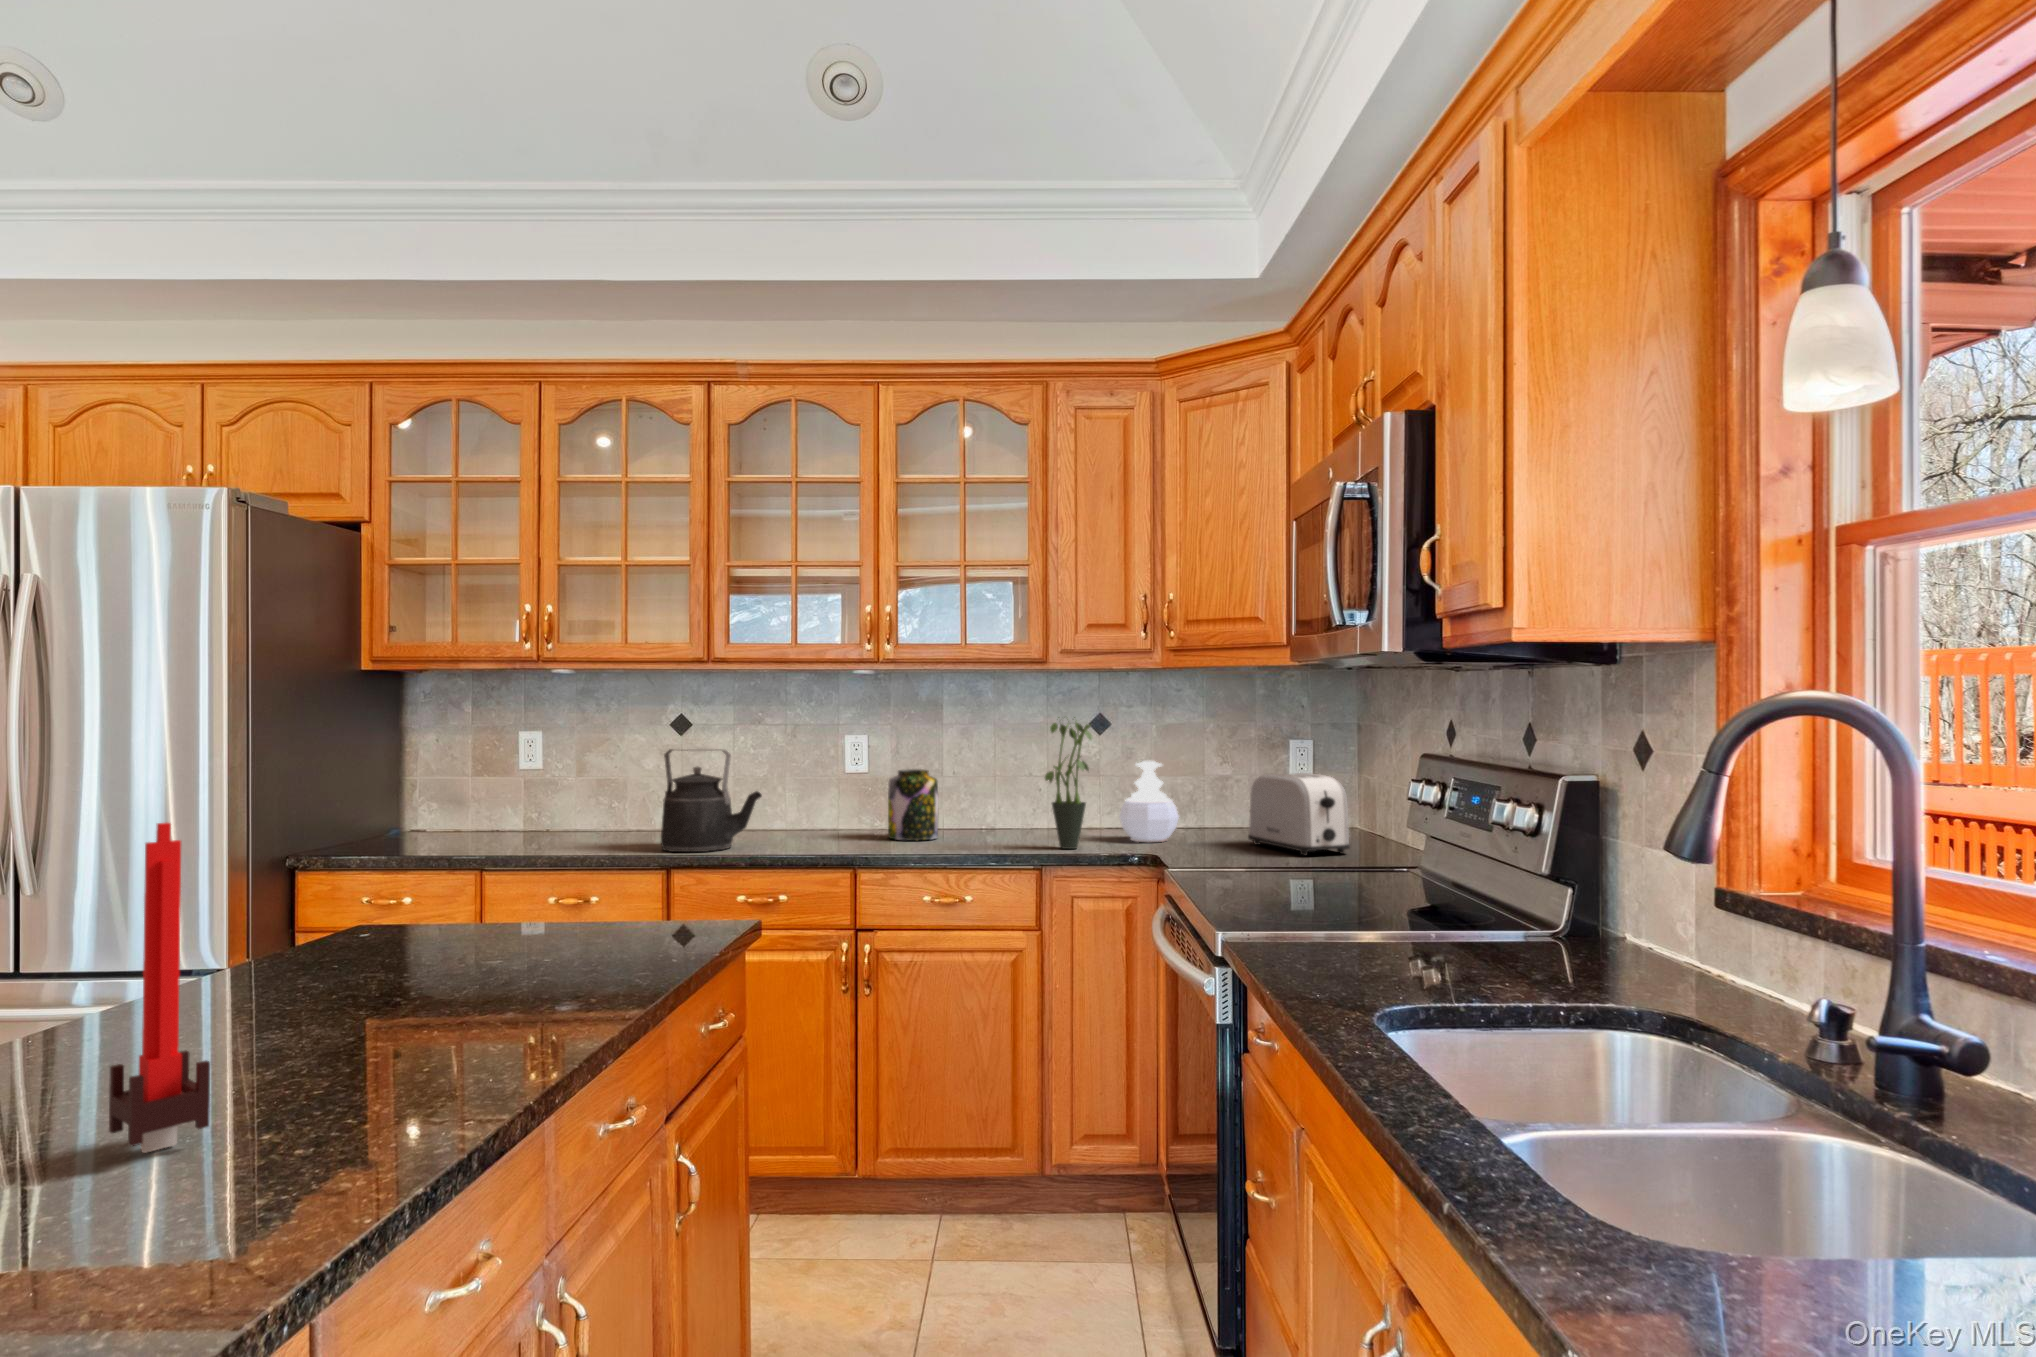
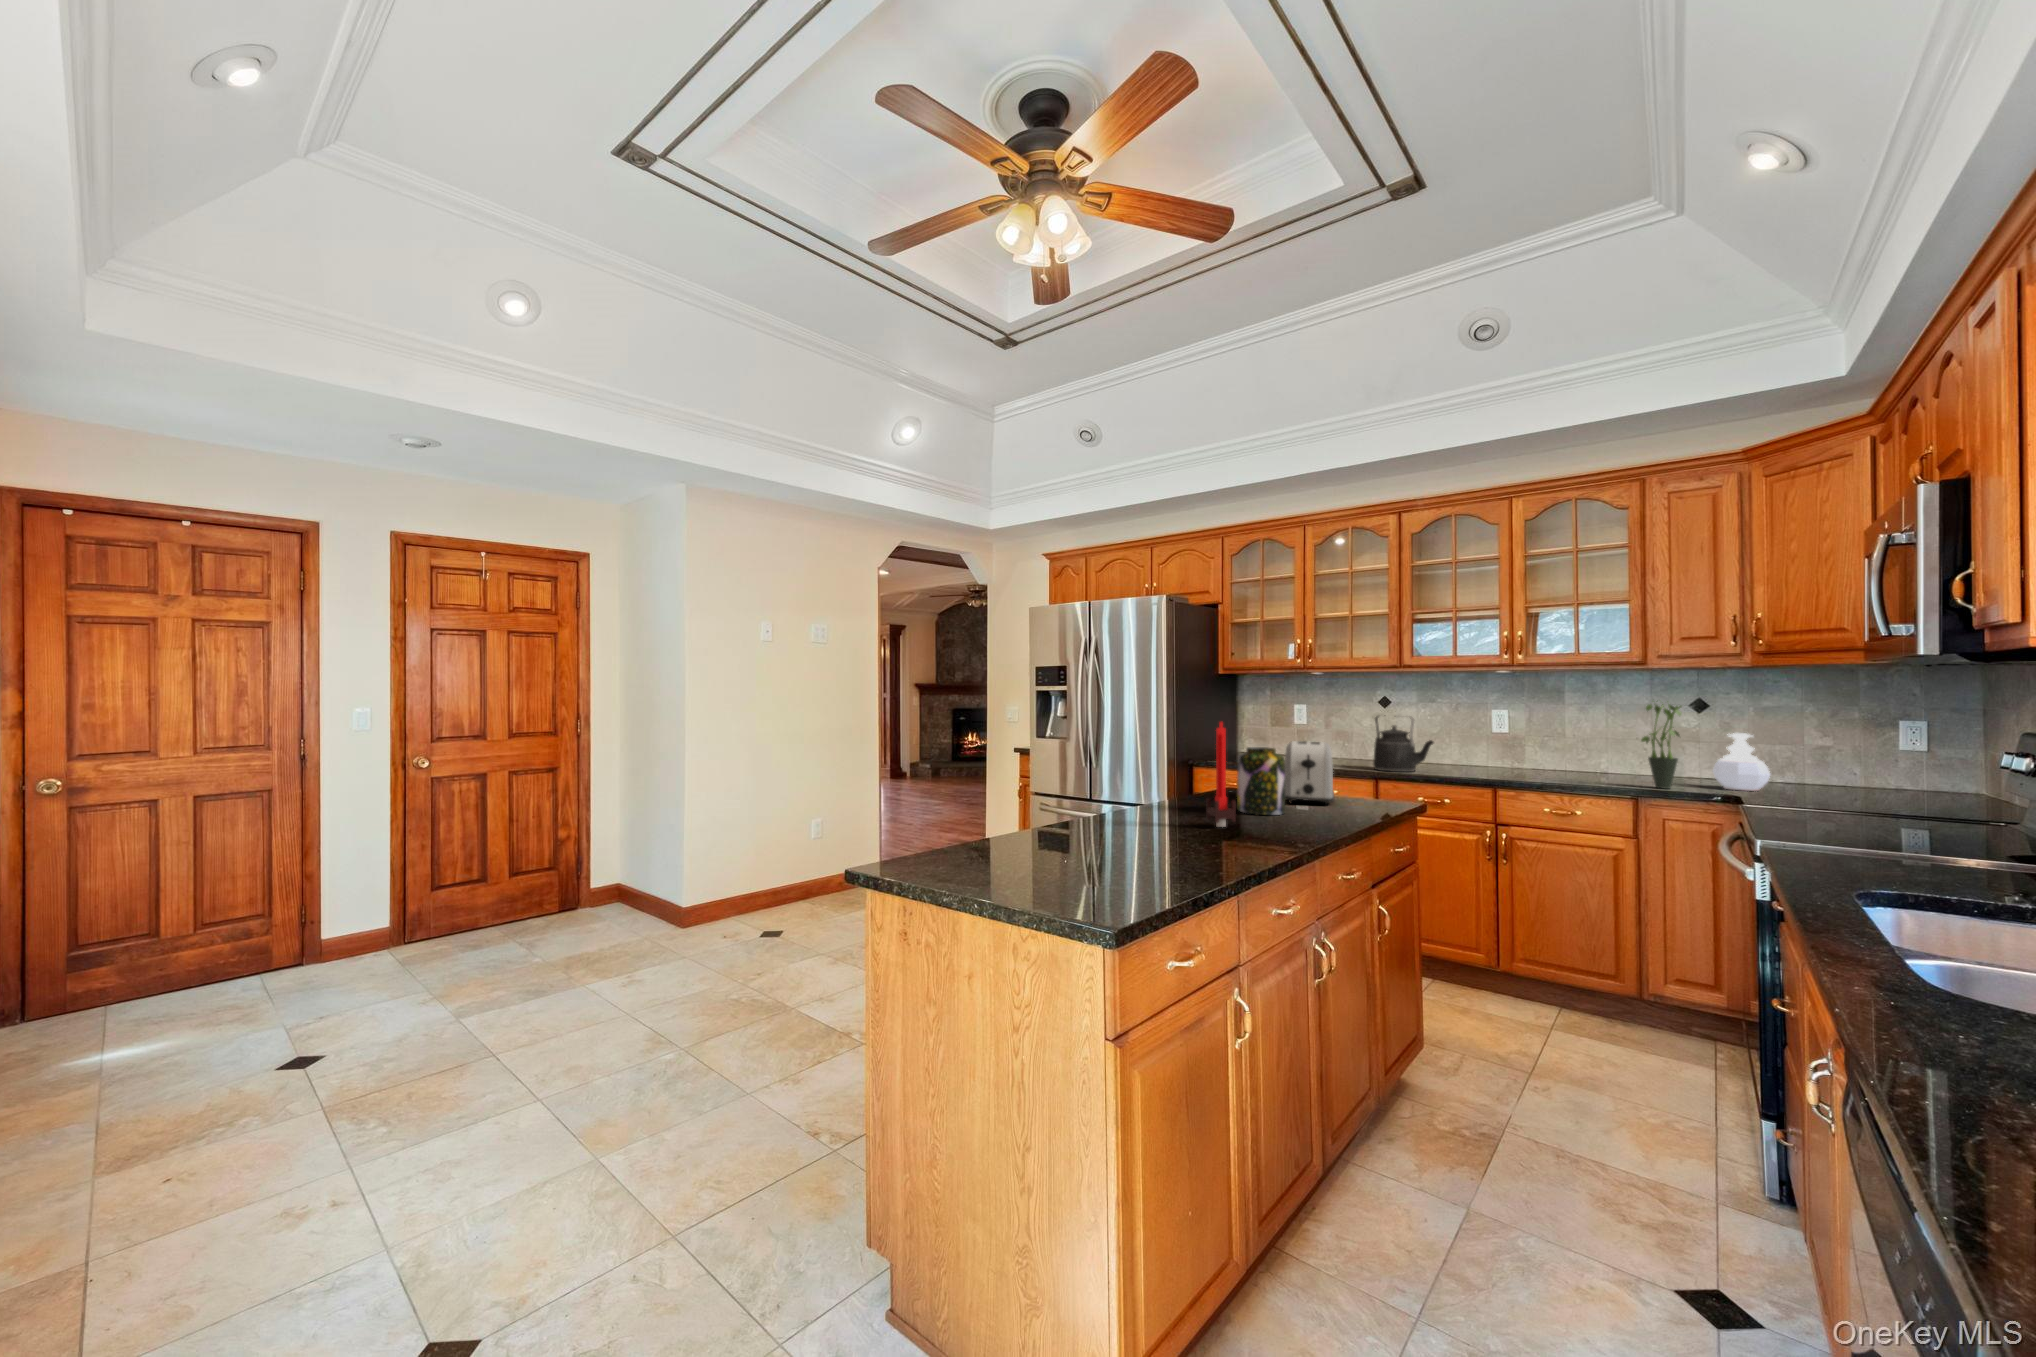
jar: present [888,769,938,840] -> present [1237,747,1285,815]
toaster: present [1248,773,1350,855] -> present [1285,741,1334,805]

